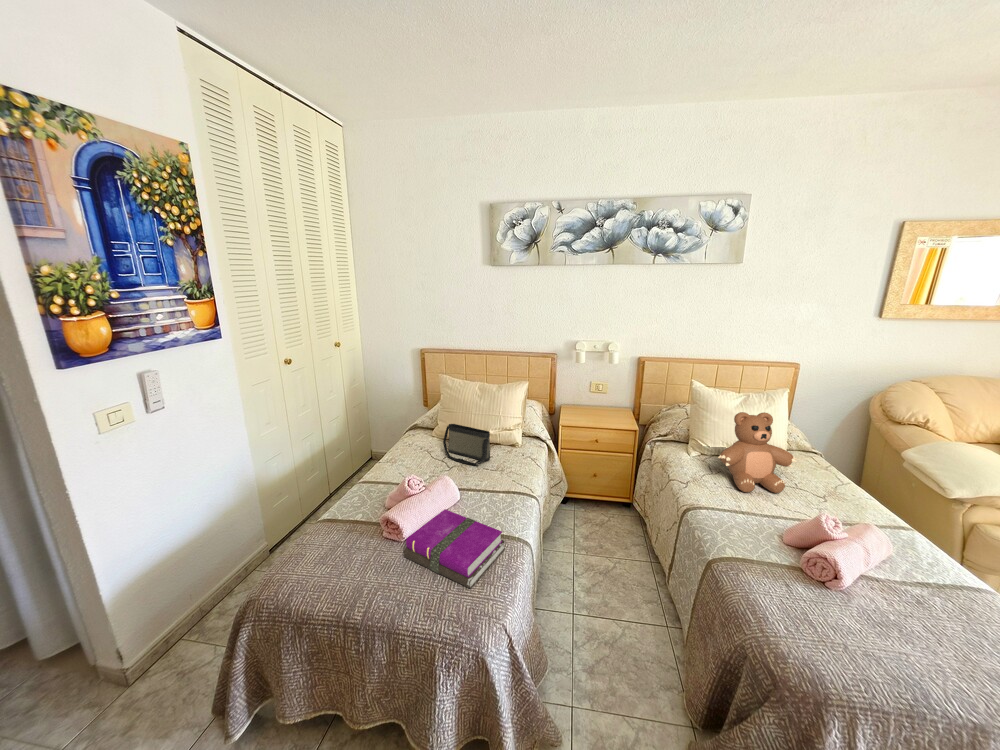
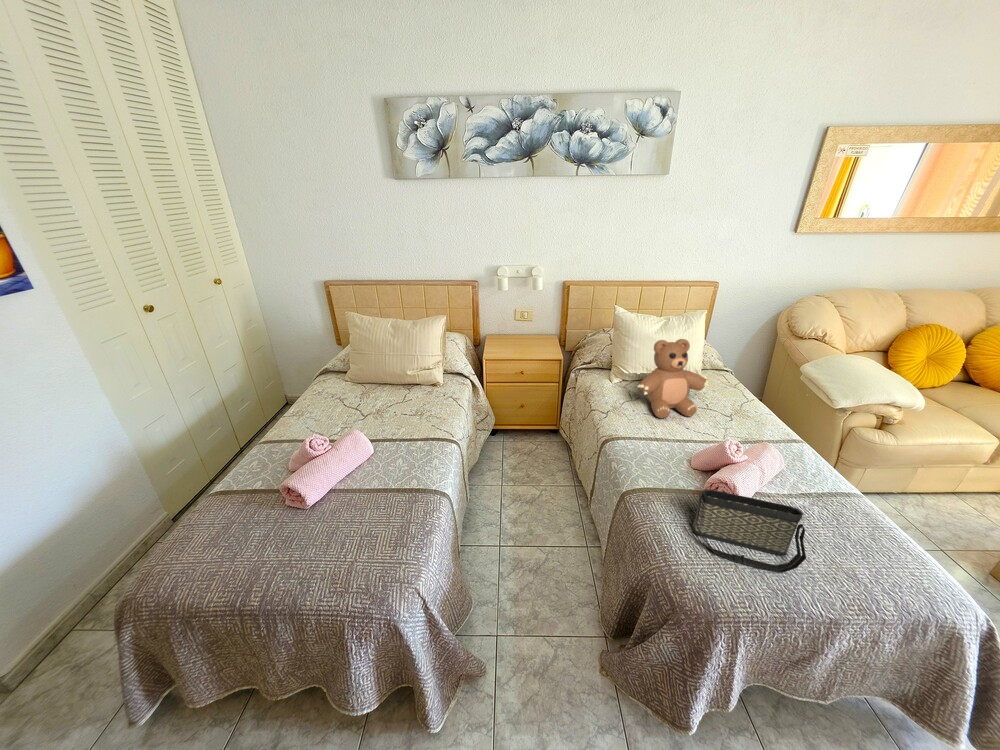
handbag: present [443,424,490,465] -> present [692,489,806,573]
notebook: present [404,509,505,589] -> none [305,471,420,556]

